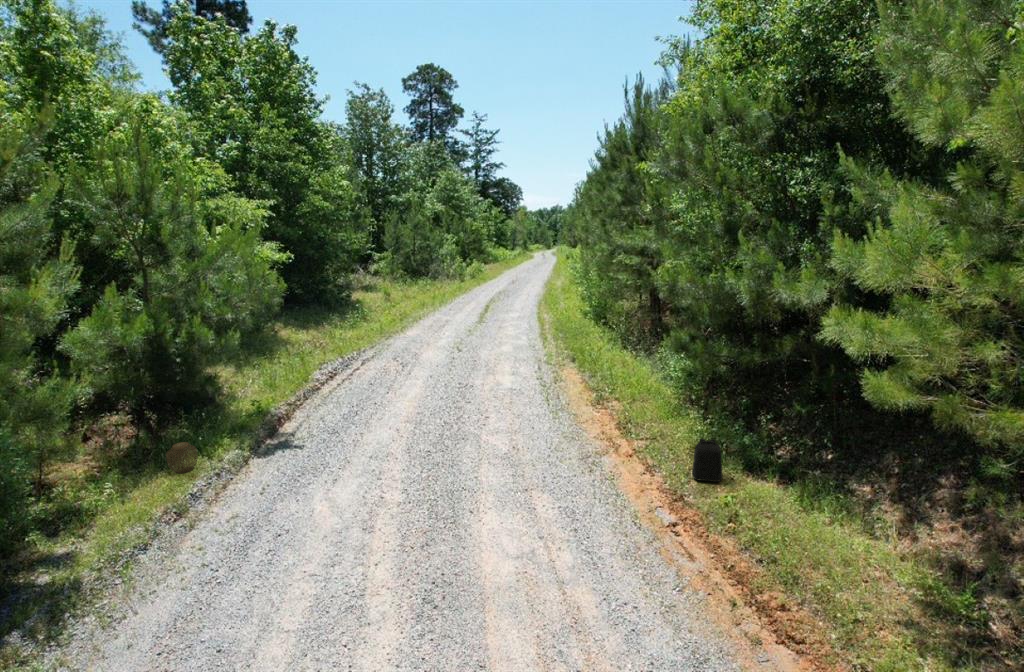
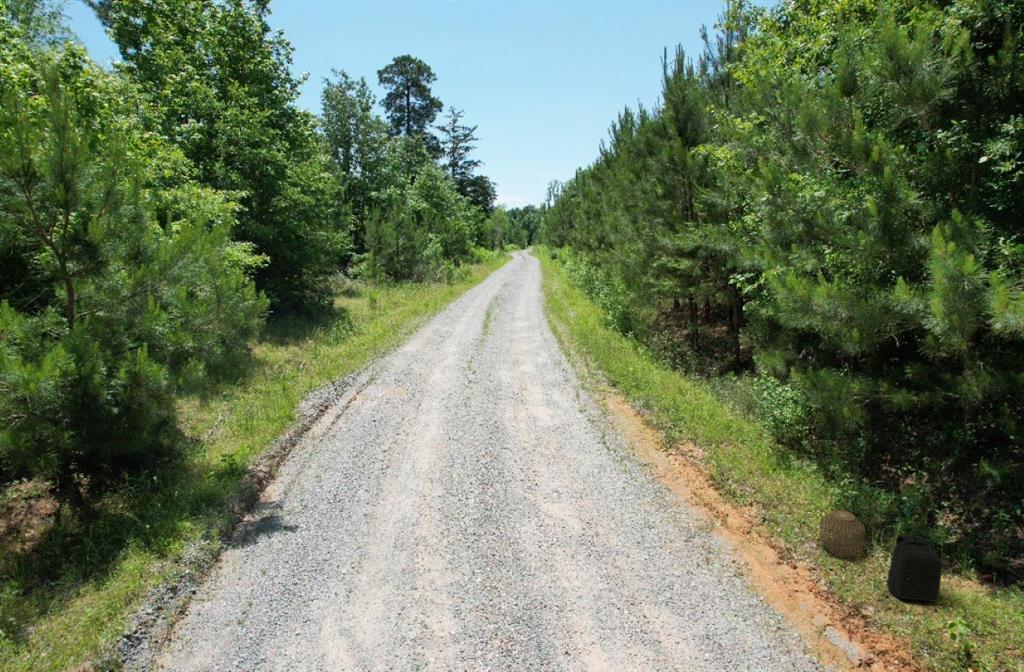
woven basket: present [166,442,198,473] -> present [820,510,865,557]

